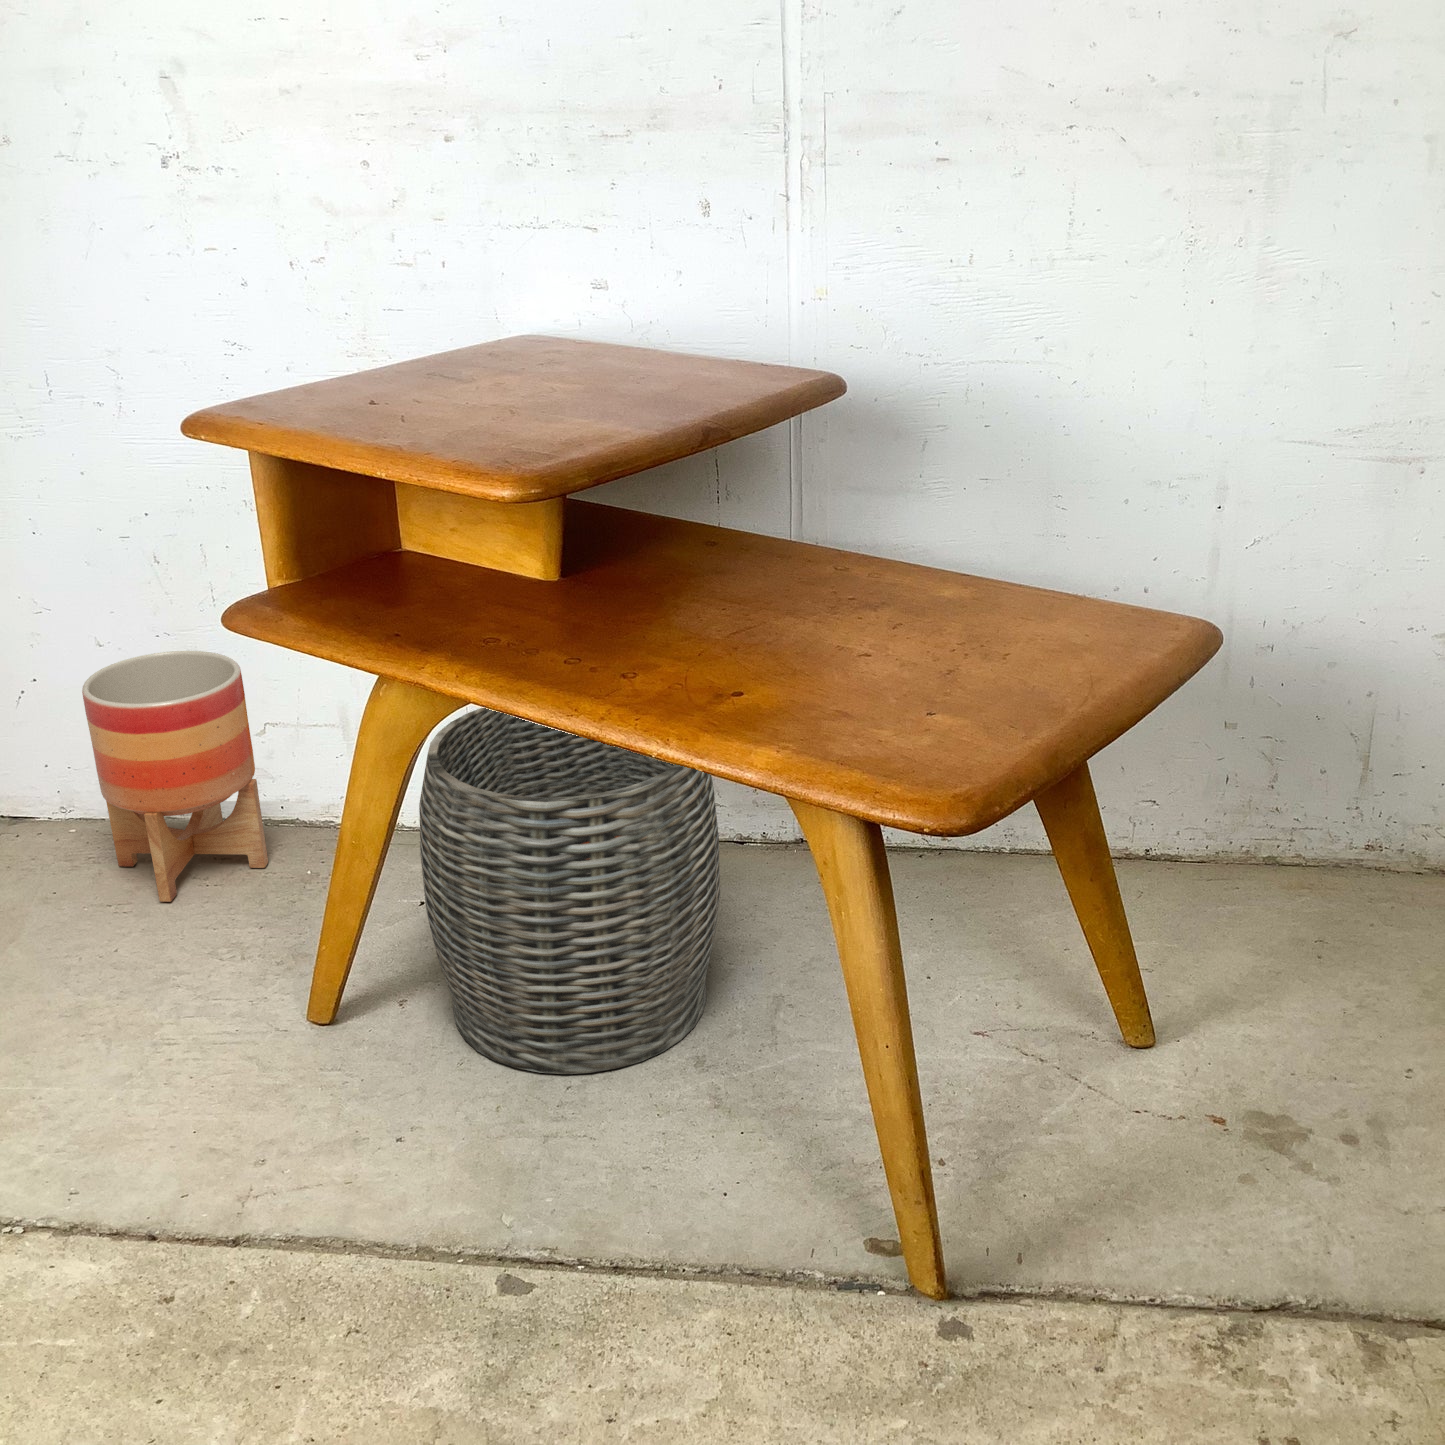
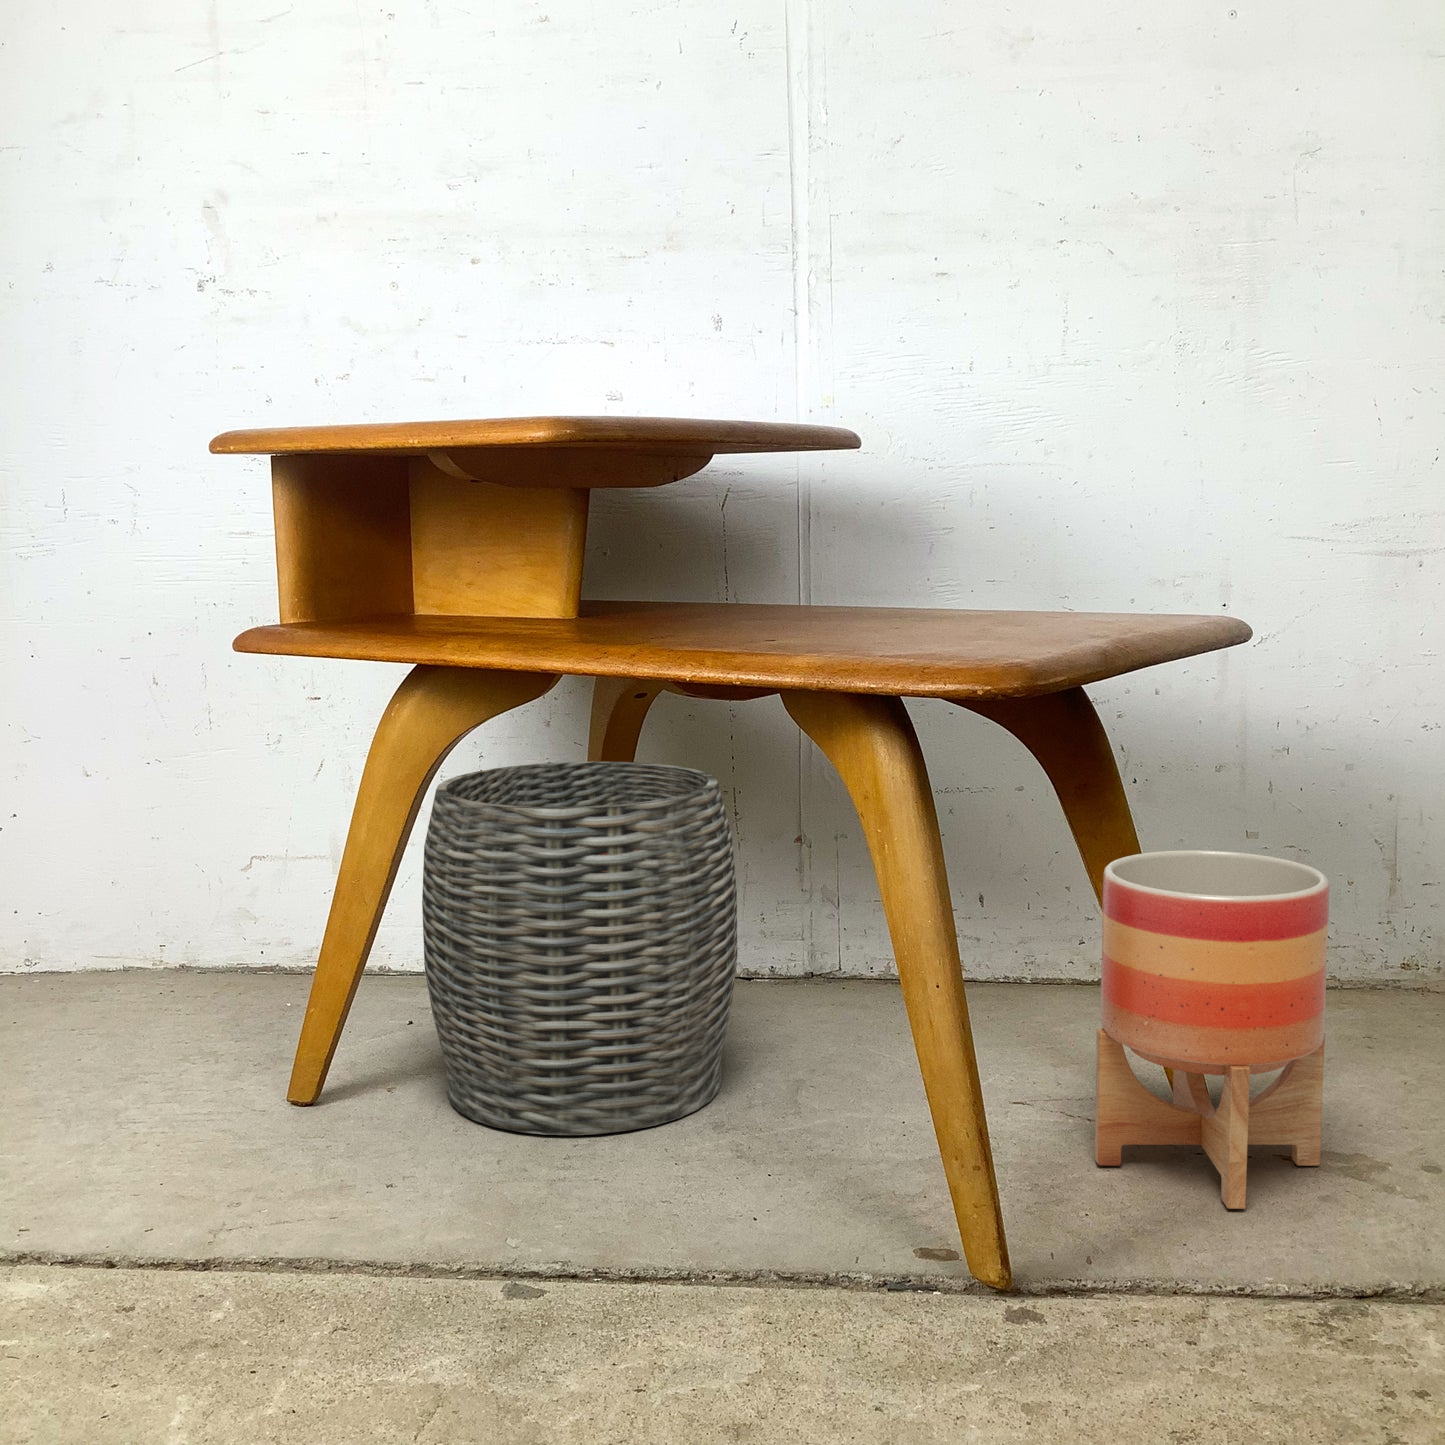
planter: present [82,651,268,902] -> present [1095,850,1329,1209]

